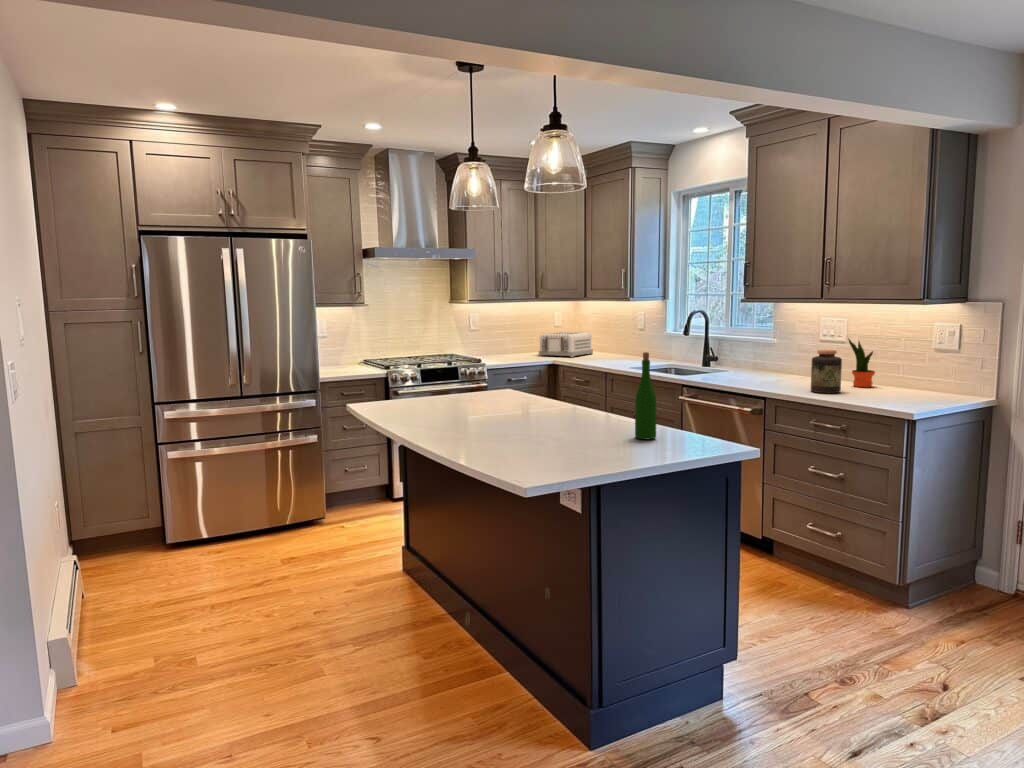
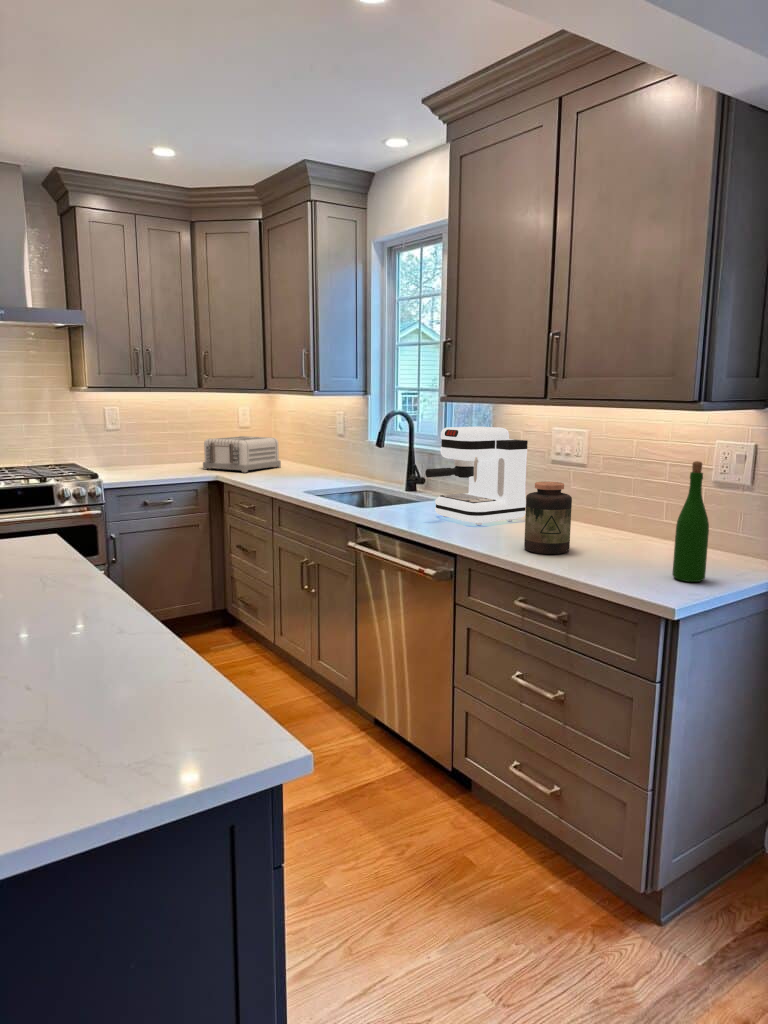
coffee maker: none [735,319,803,382] -> present [425,426,528,525]
potted plant: present [848,339,875,387] -> none [586,461,627,540]
wine bottle: present [635,352,656,440] -> present [672,461,709,582]

